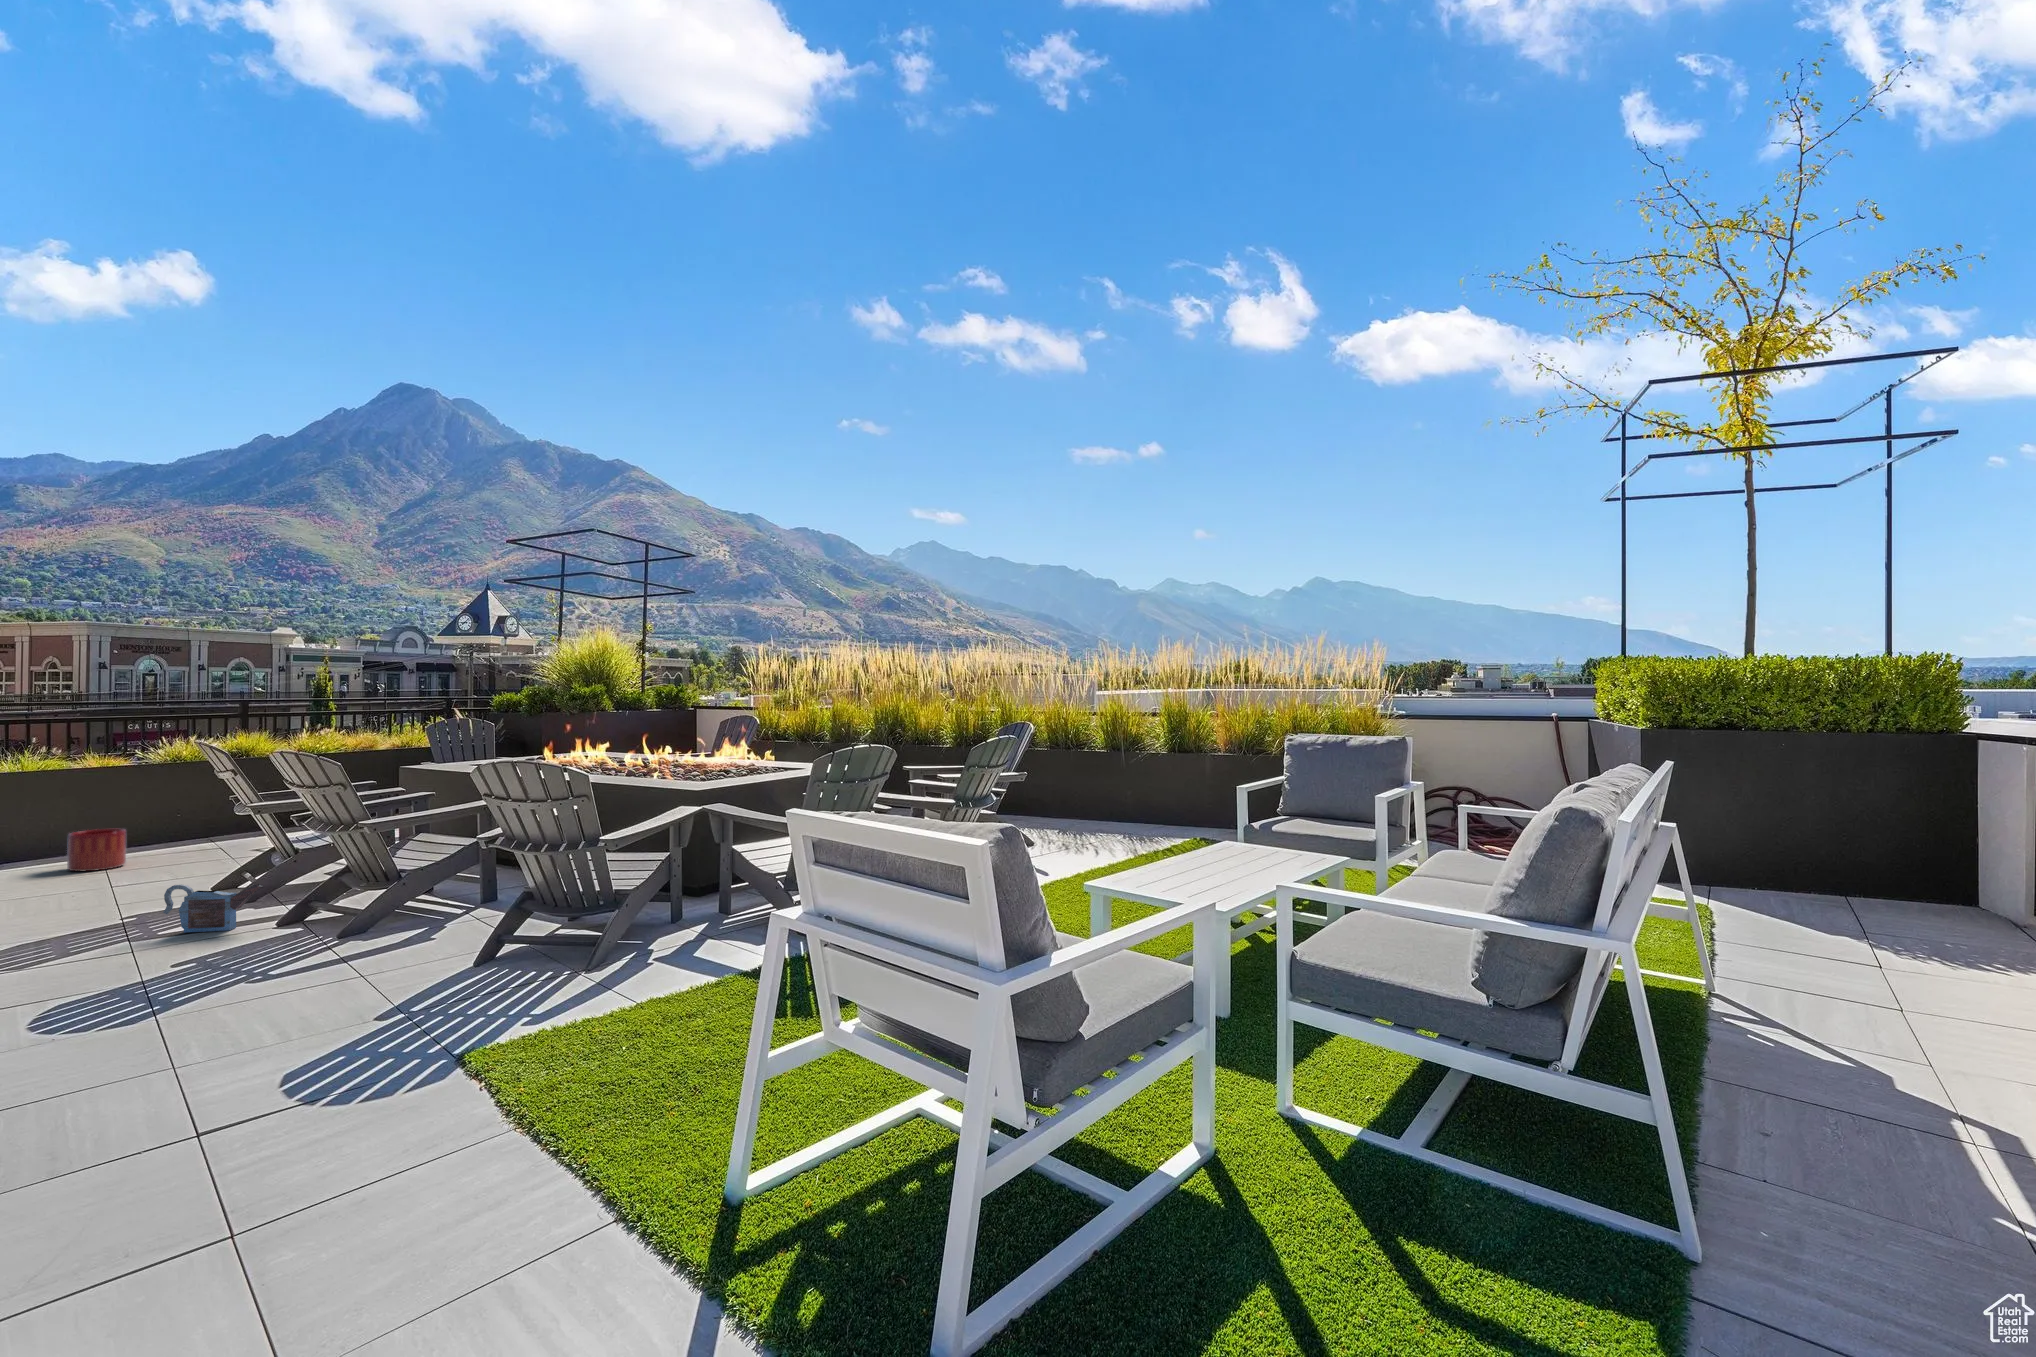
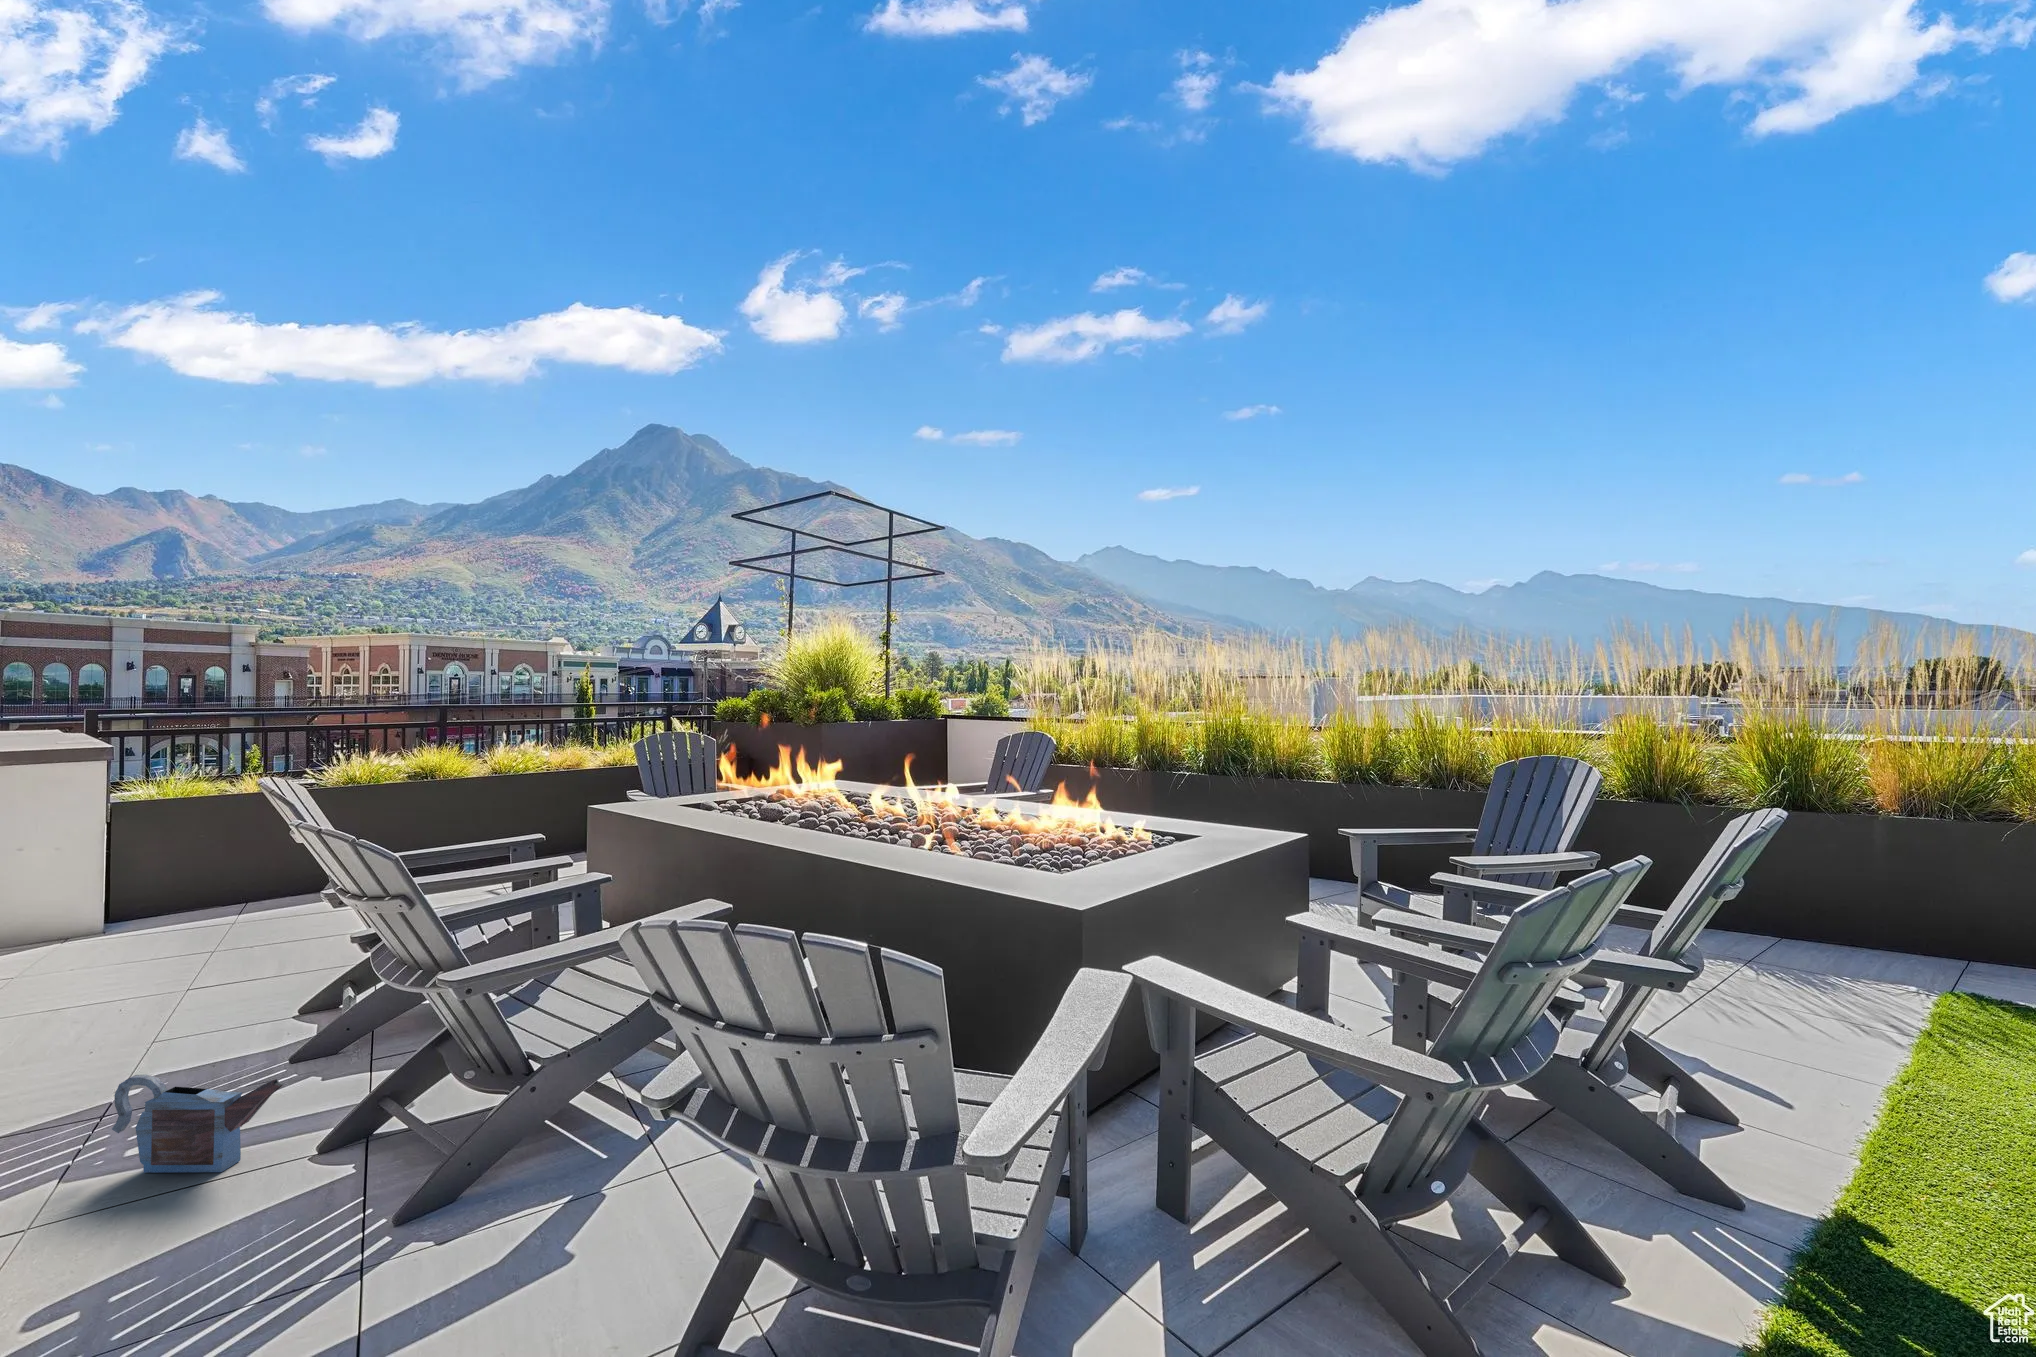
planter: present [67,829,126,871] -> none [164,887,244,951]

